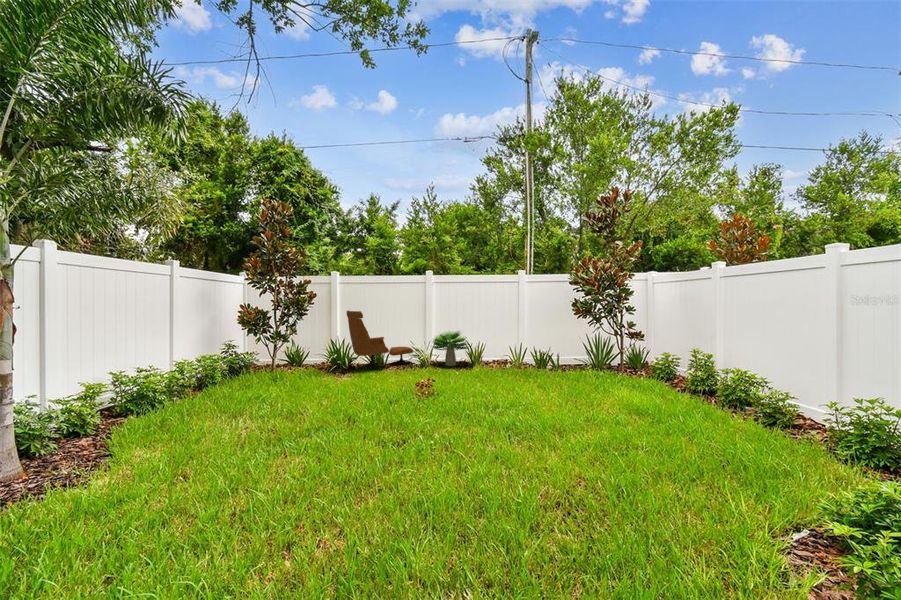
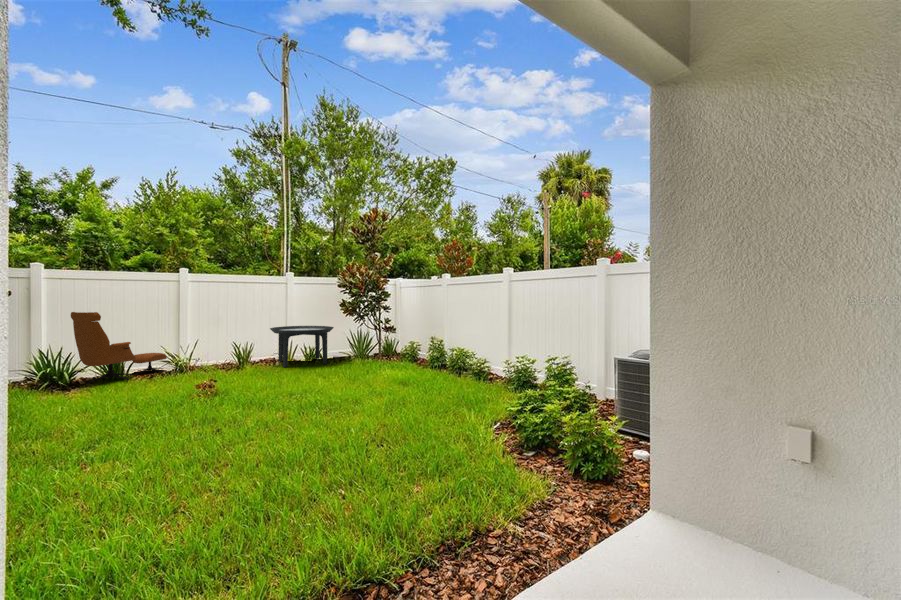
round table: none [496,327,563,372] -> present [270,326,334,367]
potted plant: present [431,331,468,366] -> none [189,330,242,369]

